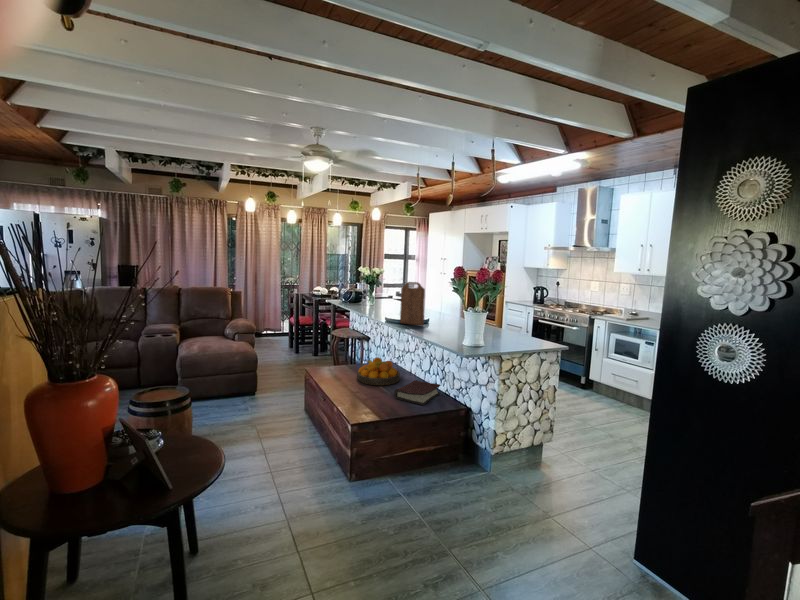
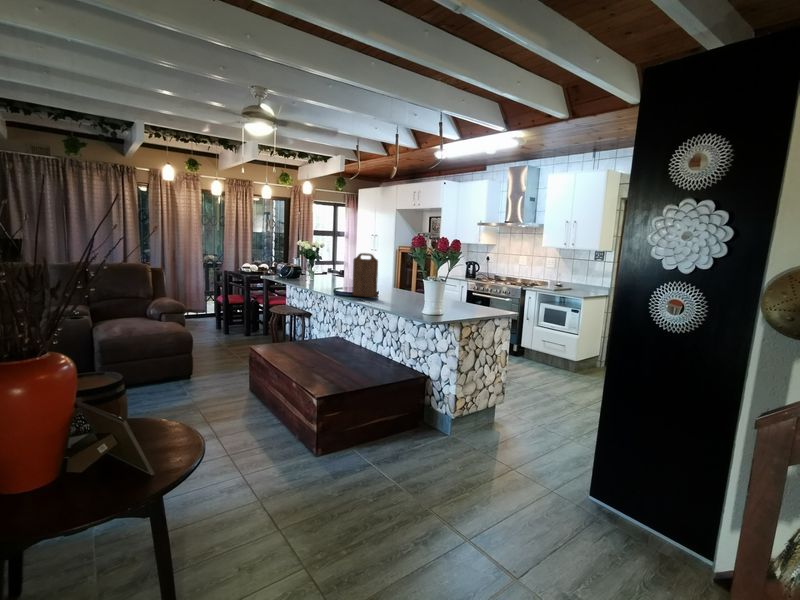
fruit bowl: present [357,357,400,385] -> none [310,331,354,359]
hardback book: present [394,380,440,405] -> none [354,352,398,376]

